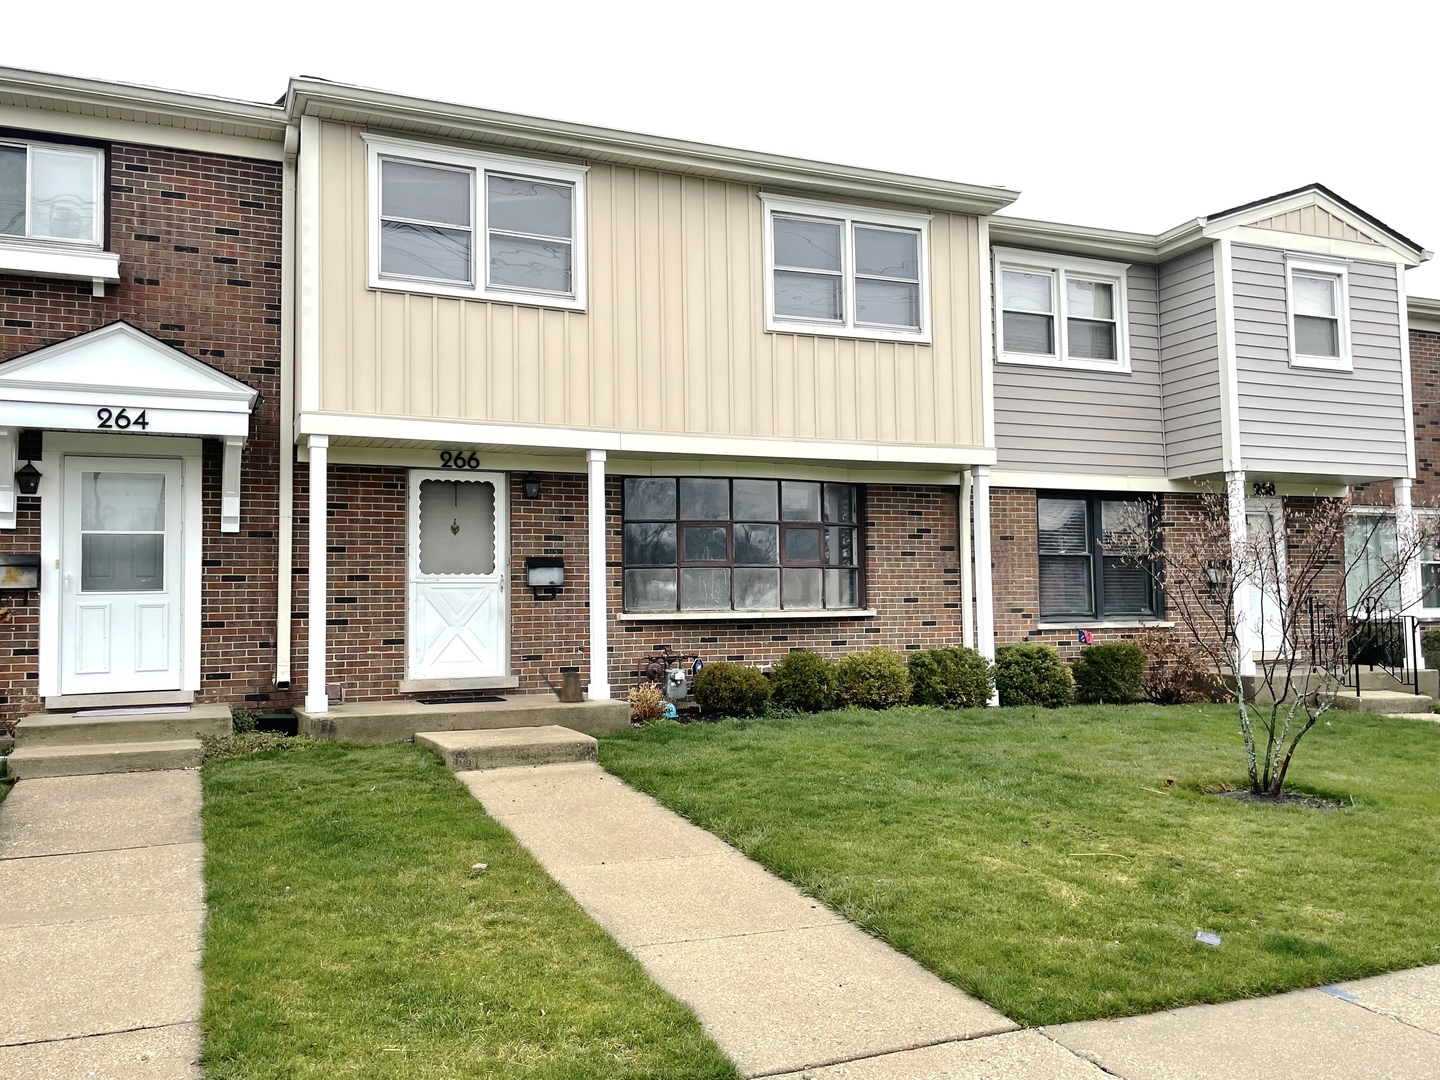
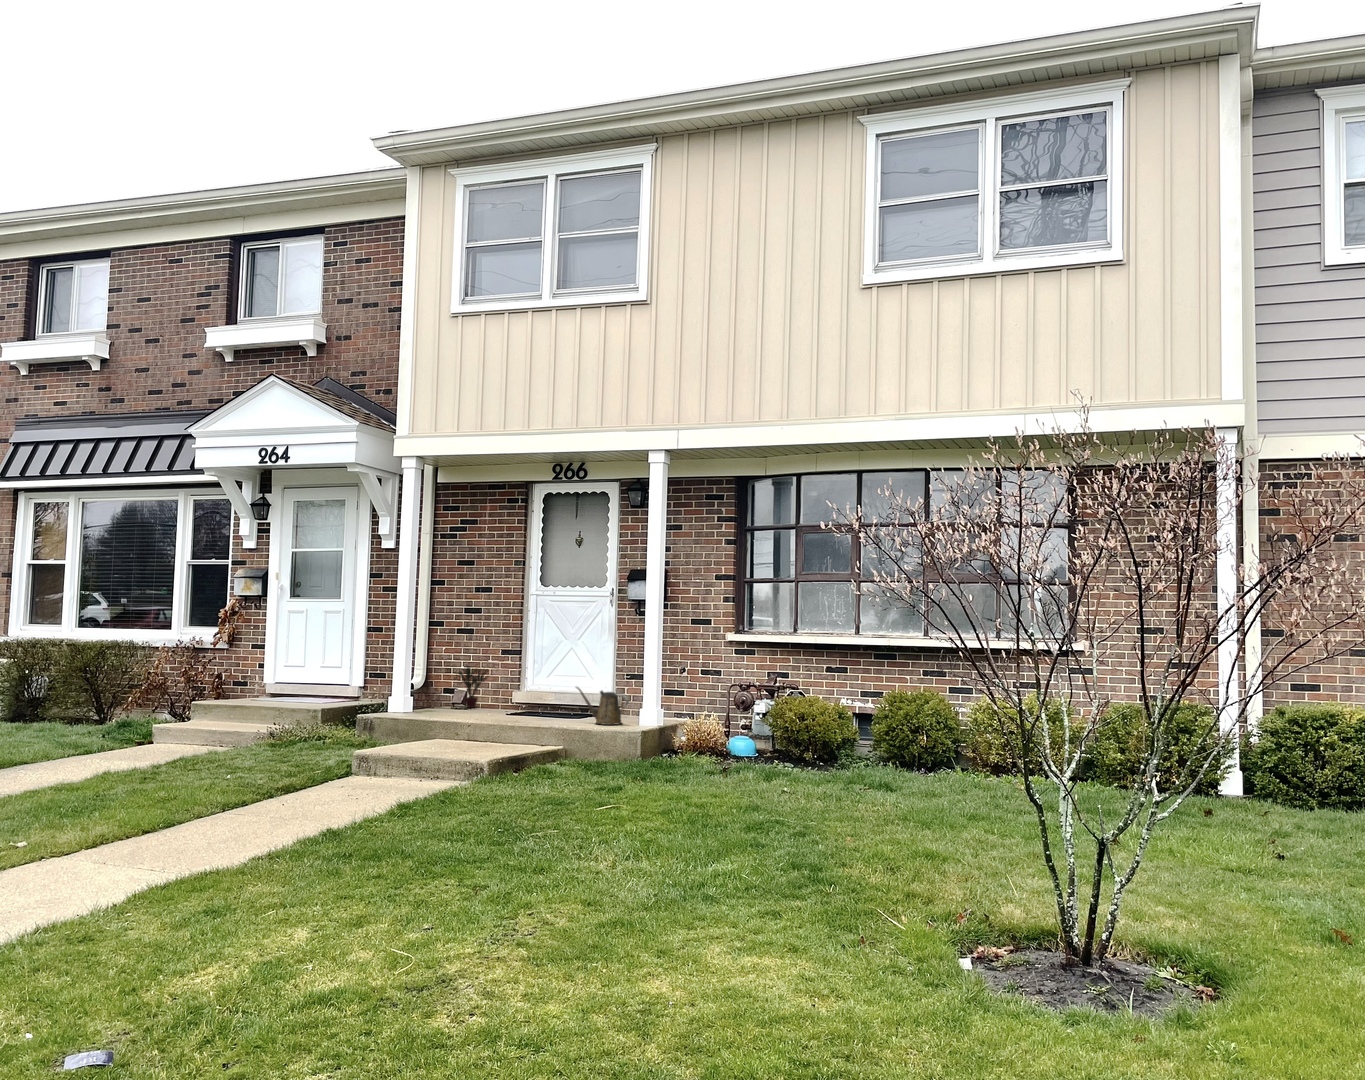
potted plant: none [345,657,387,702] -> present [454,667,488,708]

